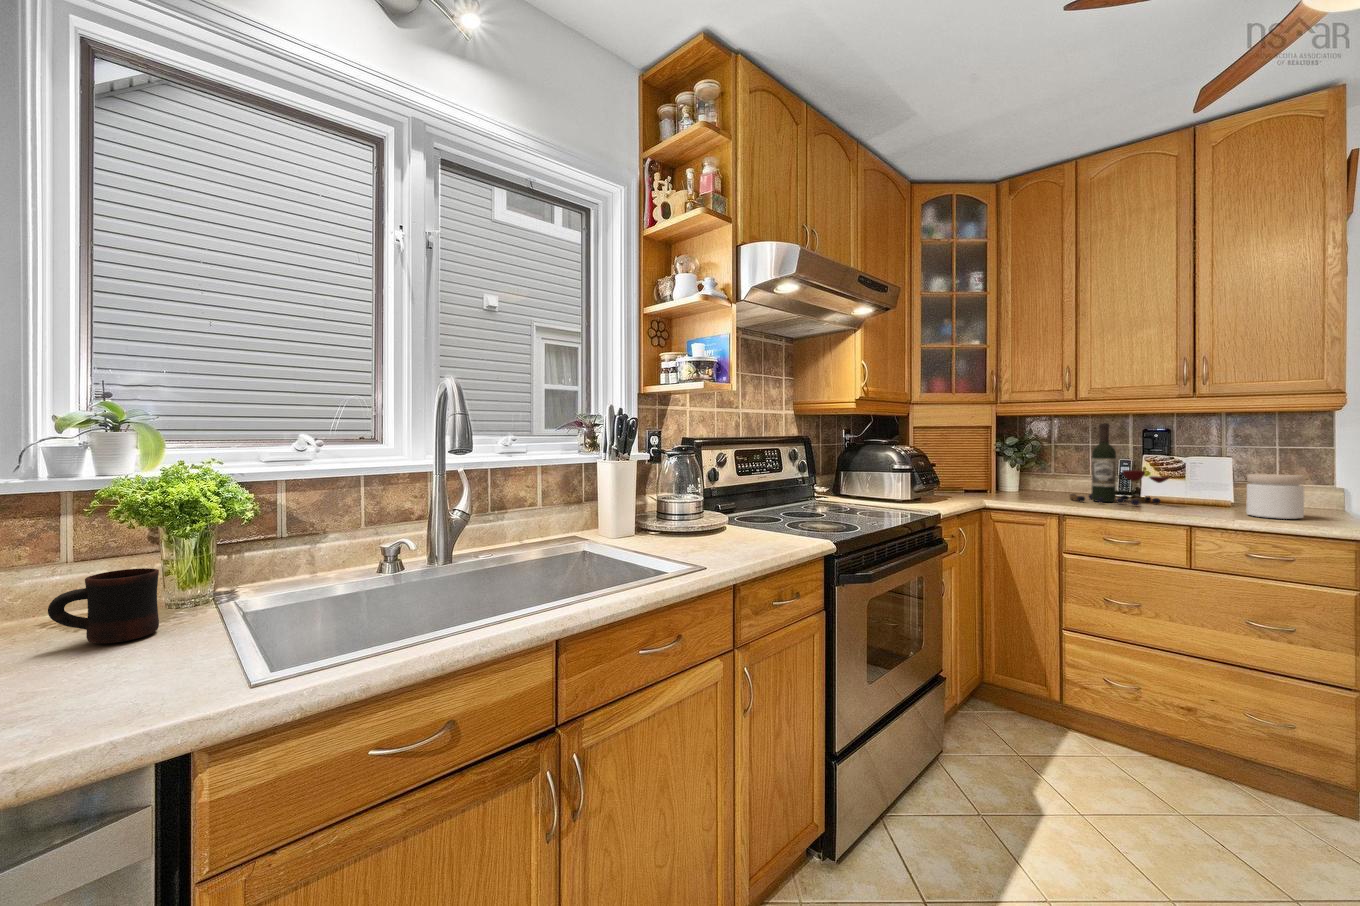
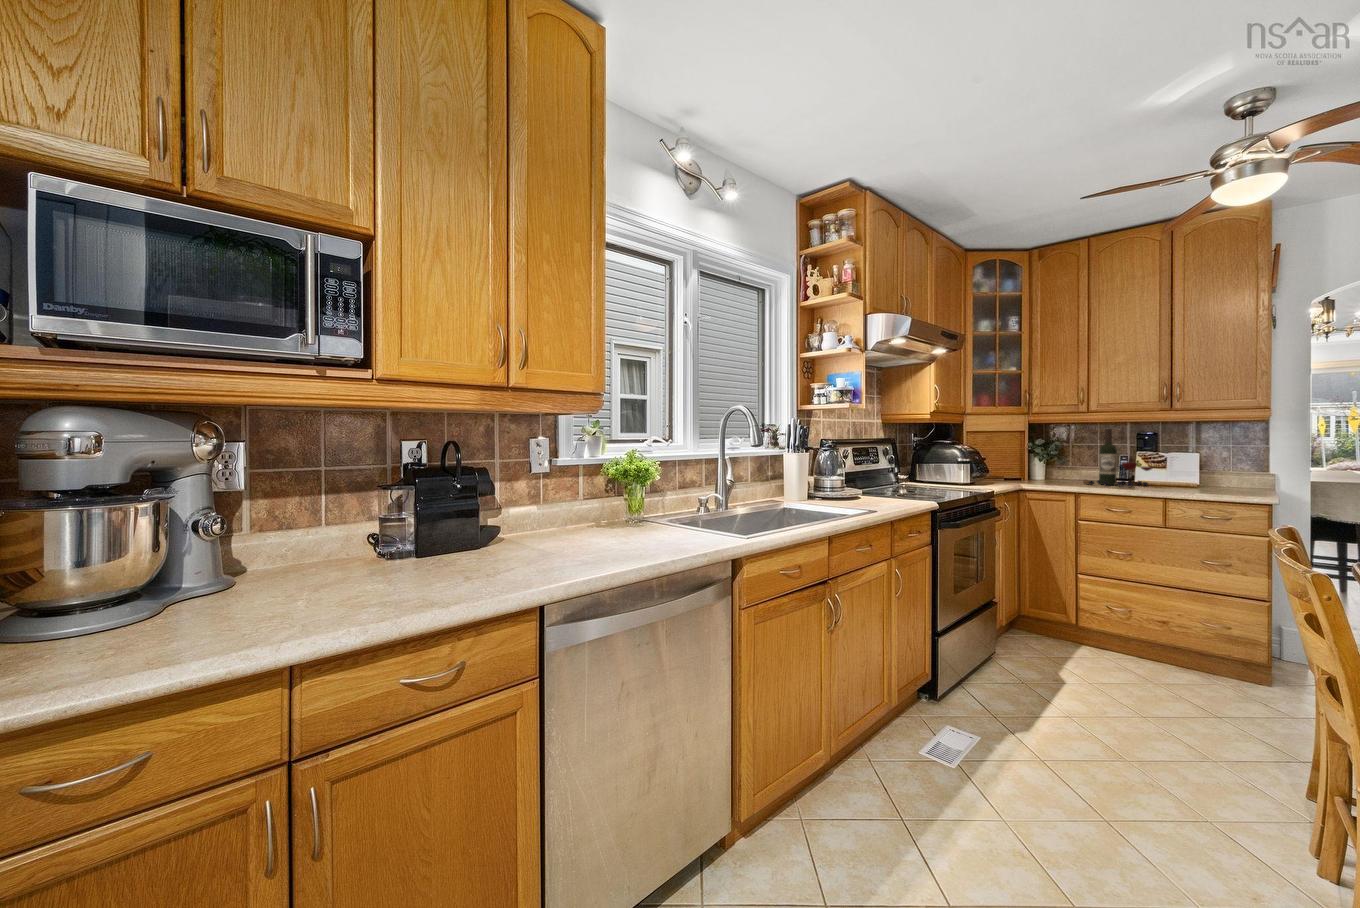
jar: present [1246,474,1304,519] -> none [1205,464,1242,494]
mug: present [48,568,159,643] -> none [624,500,654,531]

